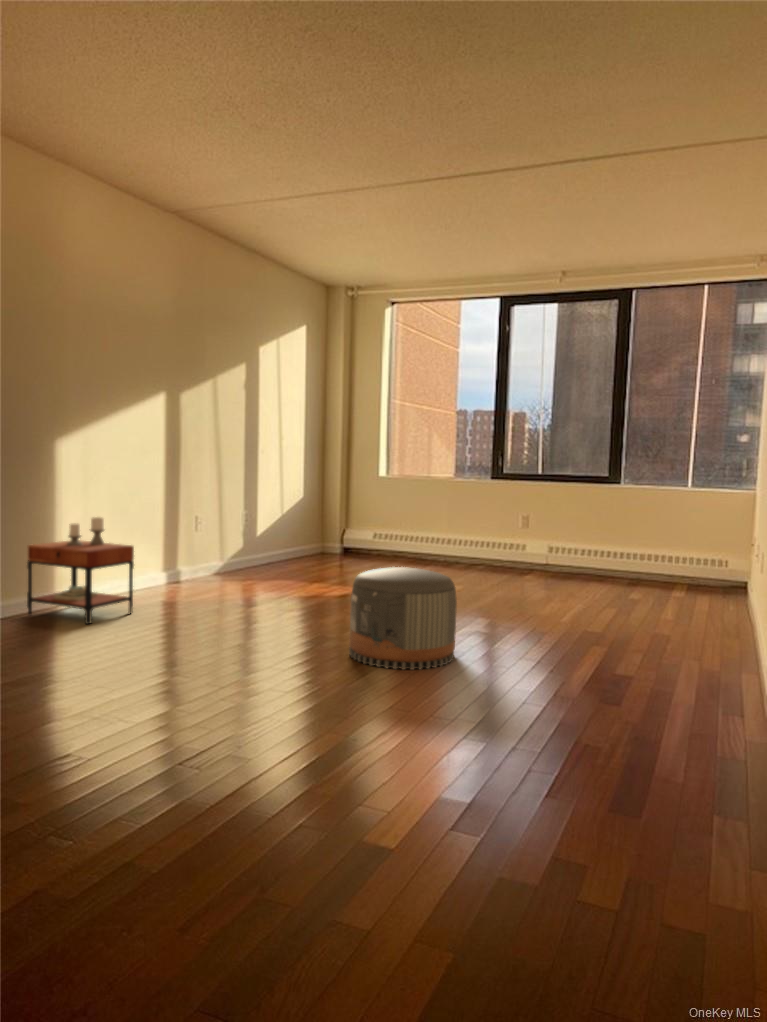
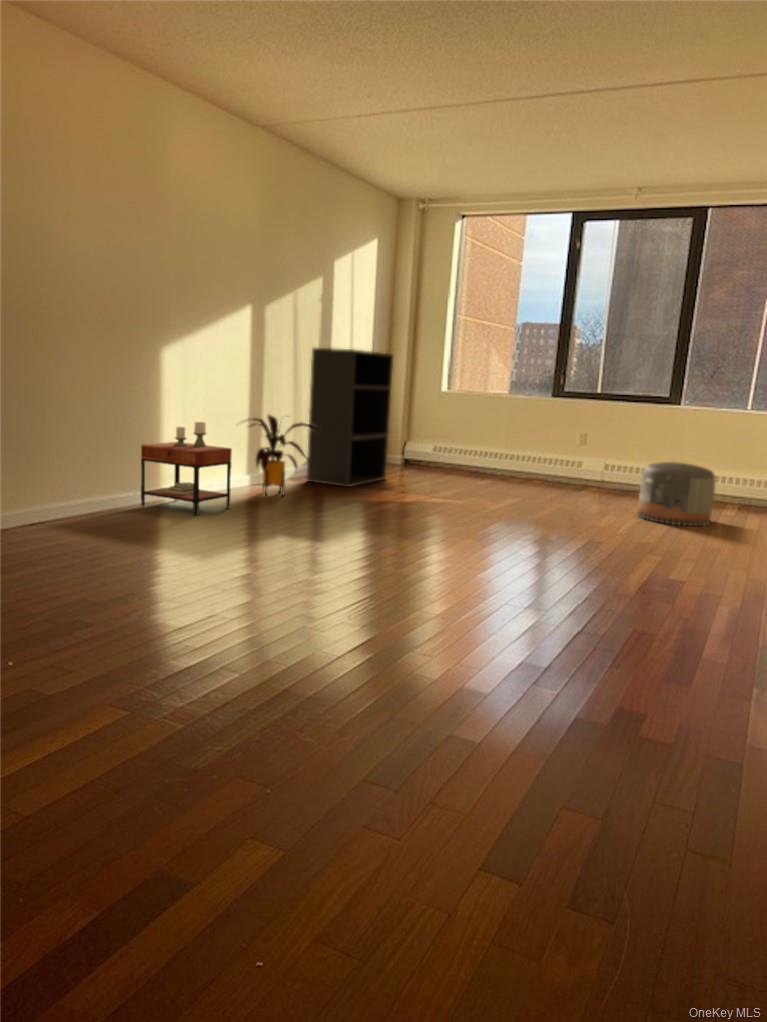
bookshelf: none [232,435,324,581] -> present [307,348,393,487]
house plant: none [148,506,241,596] -> present [249,415,319,494]
pouf: present [349,567,457,670] -> present [637,462,715,526]

